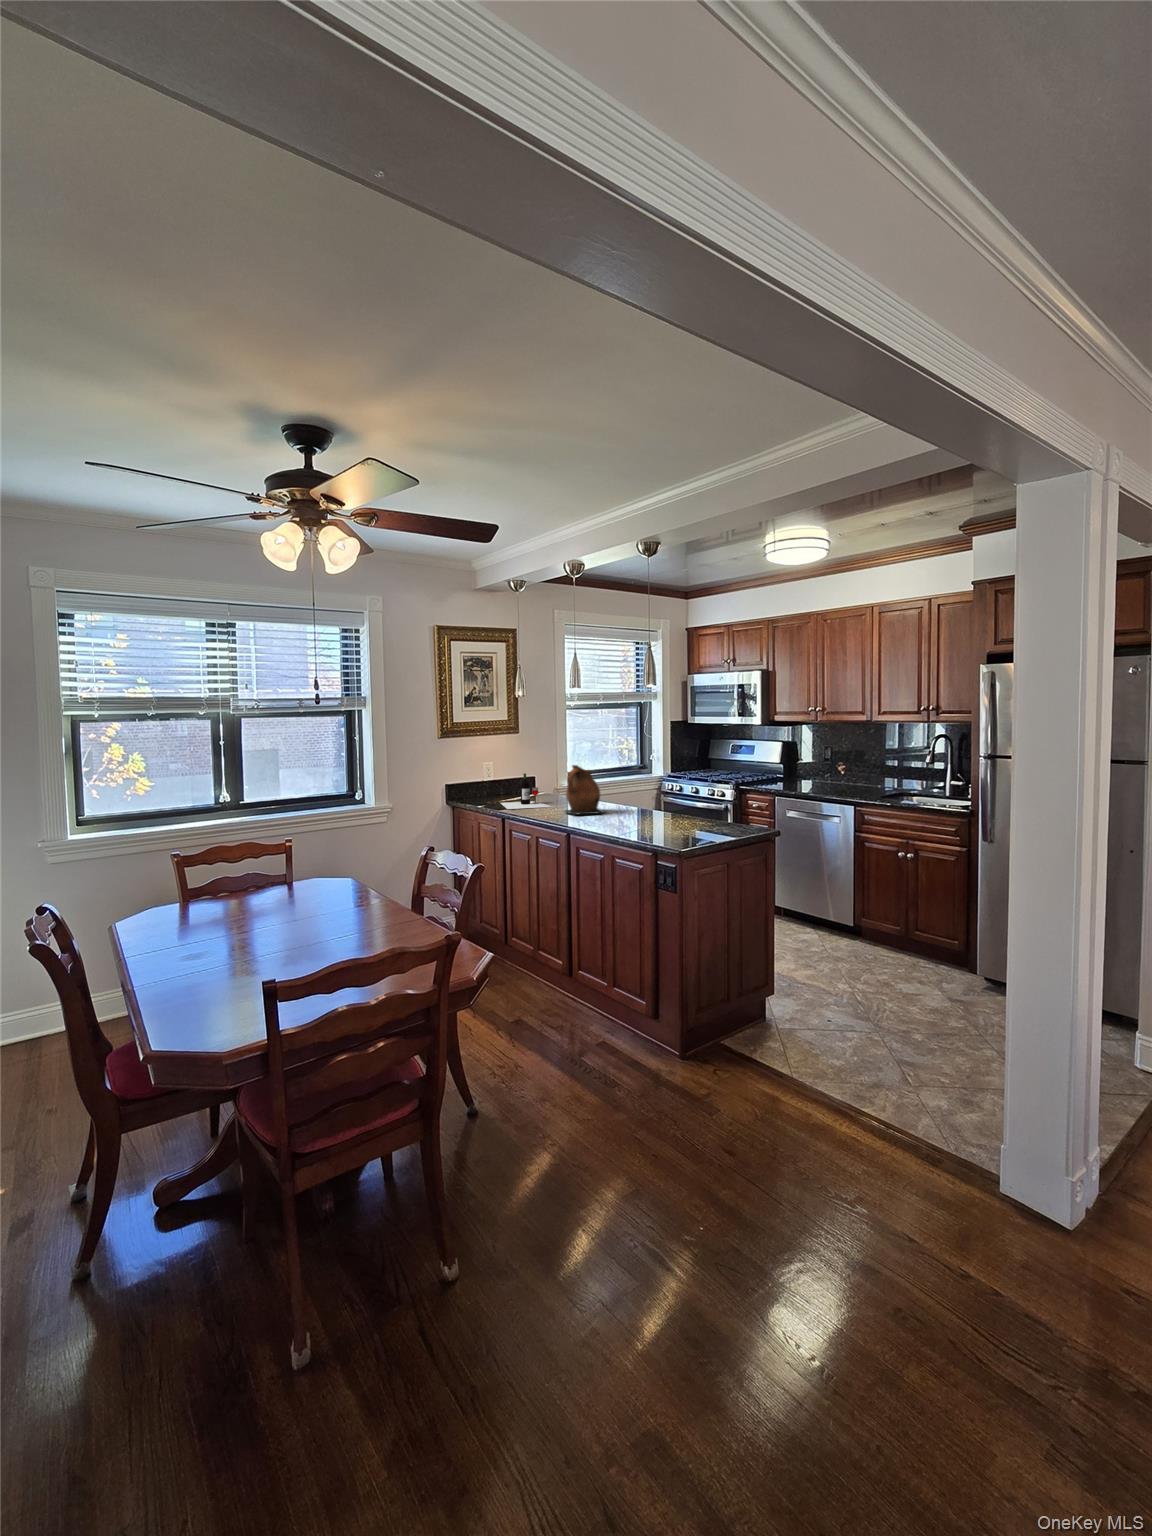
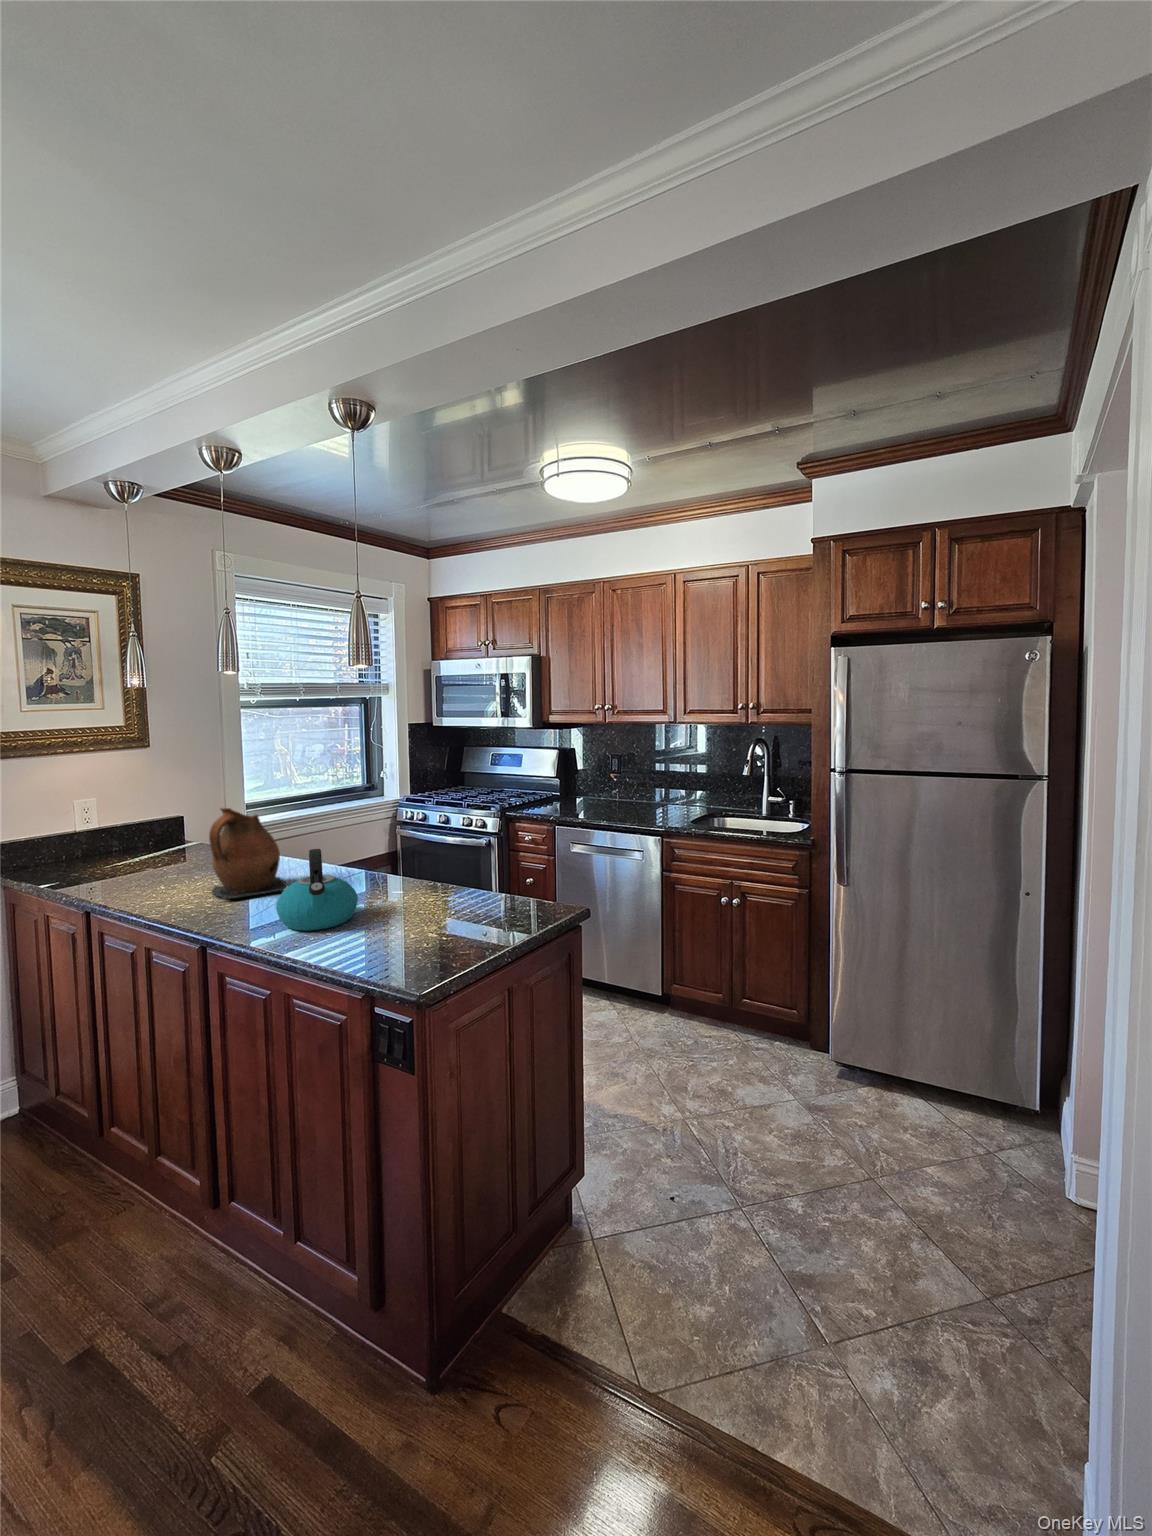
wine bottle: present [501,773,551,809] -> none [102,819,205,890]
kettle: none [605,786,646,827] -> present [276,849,358,930]

